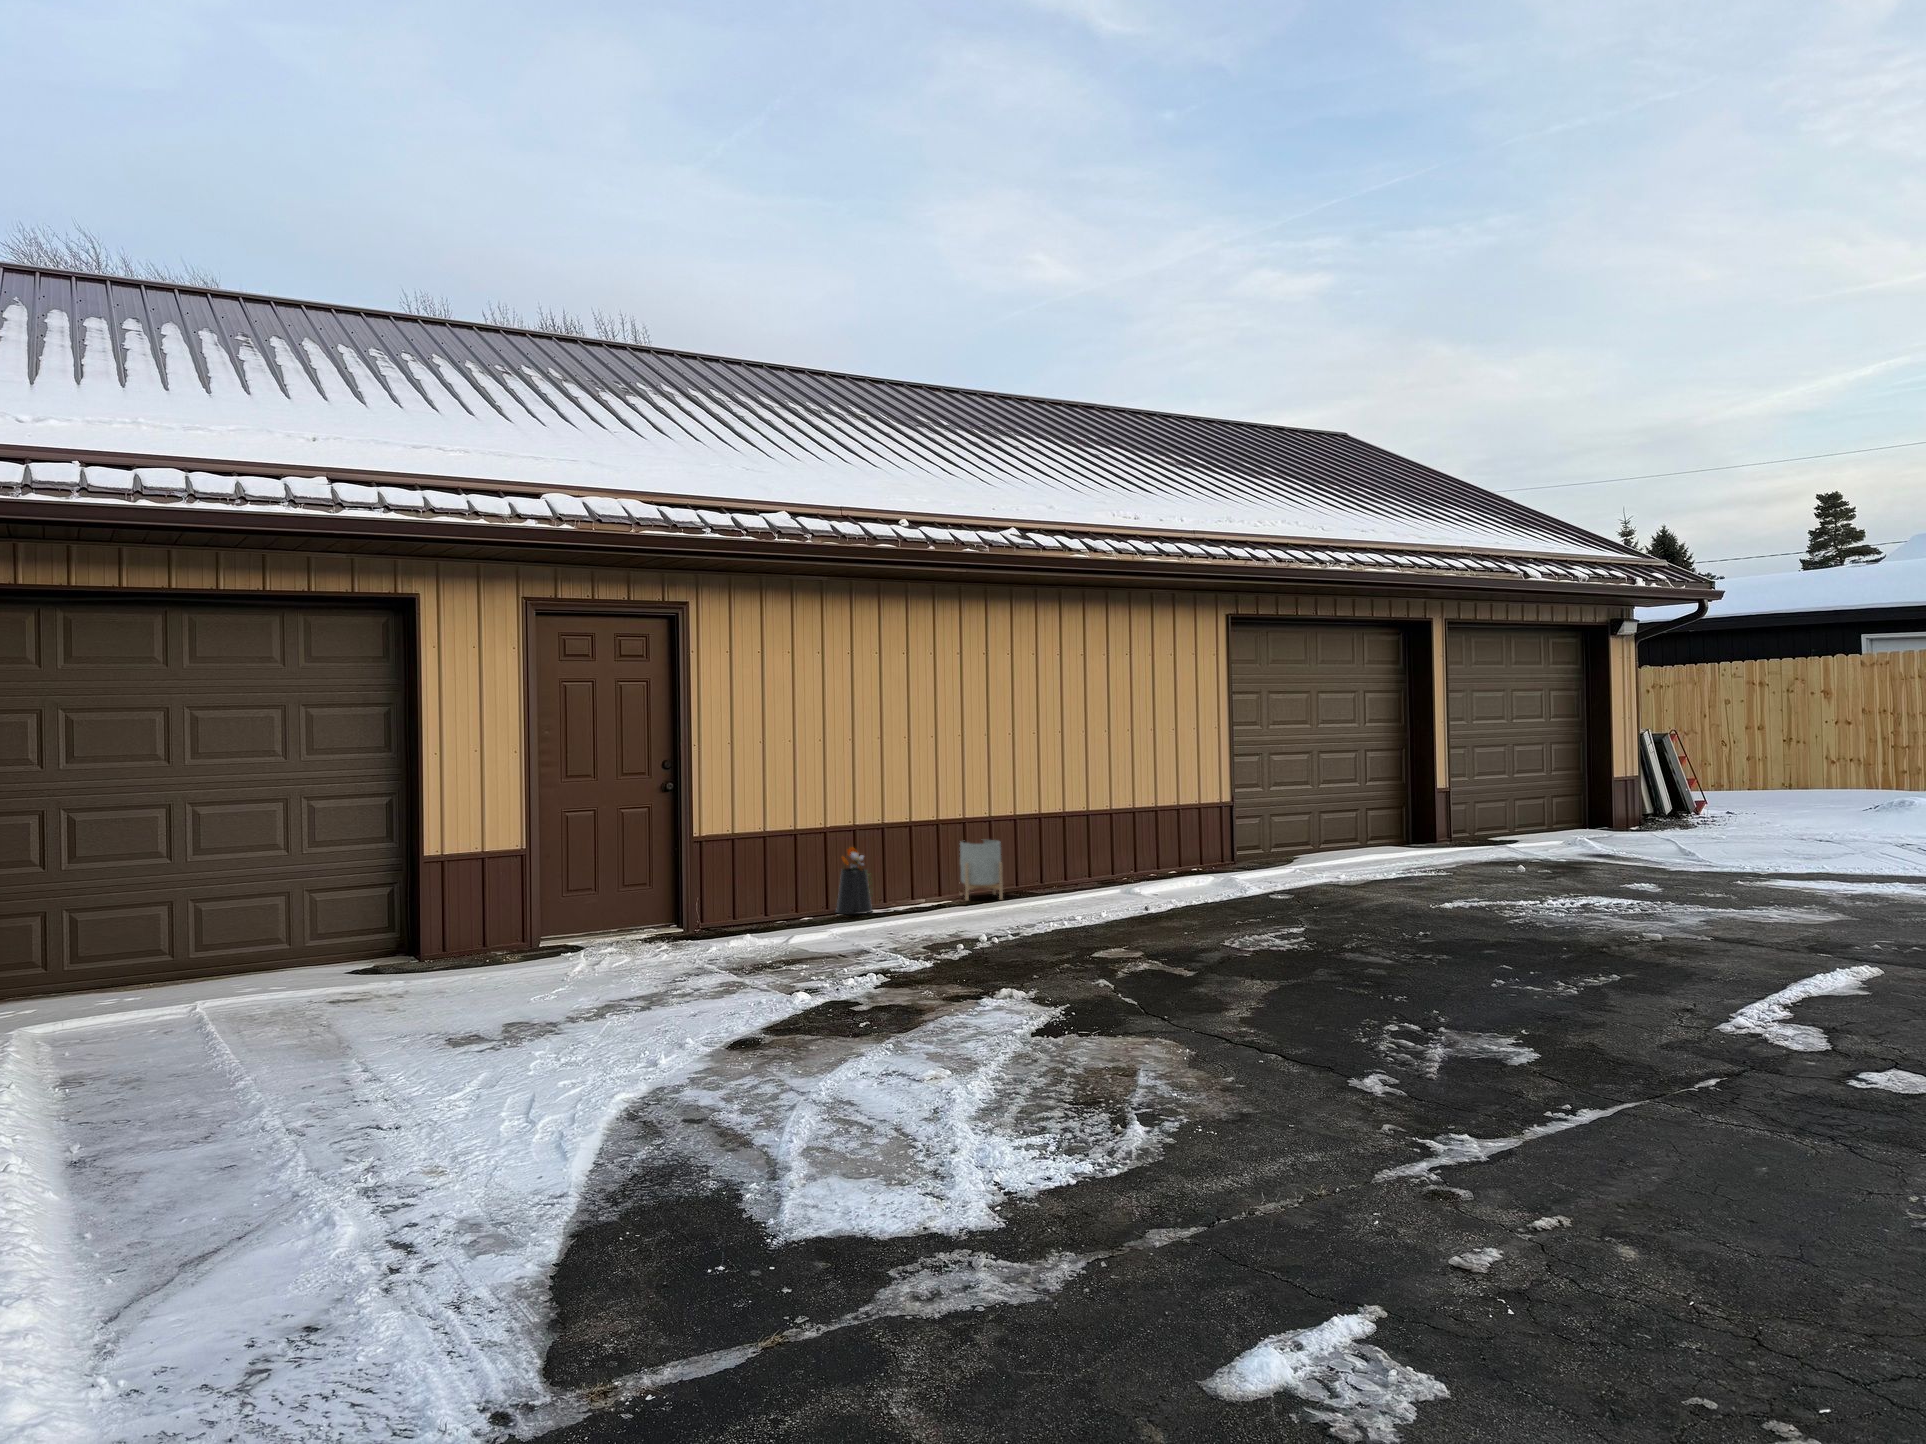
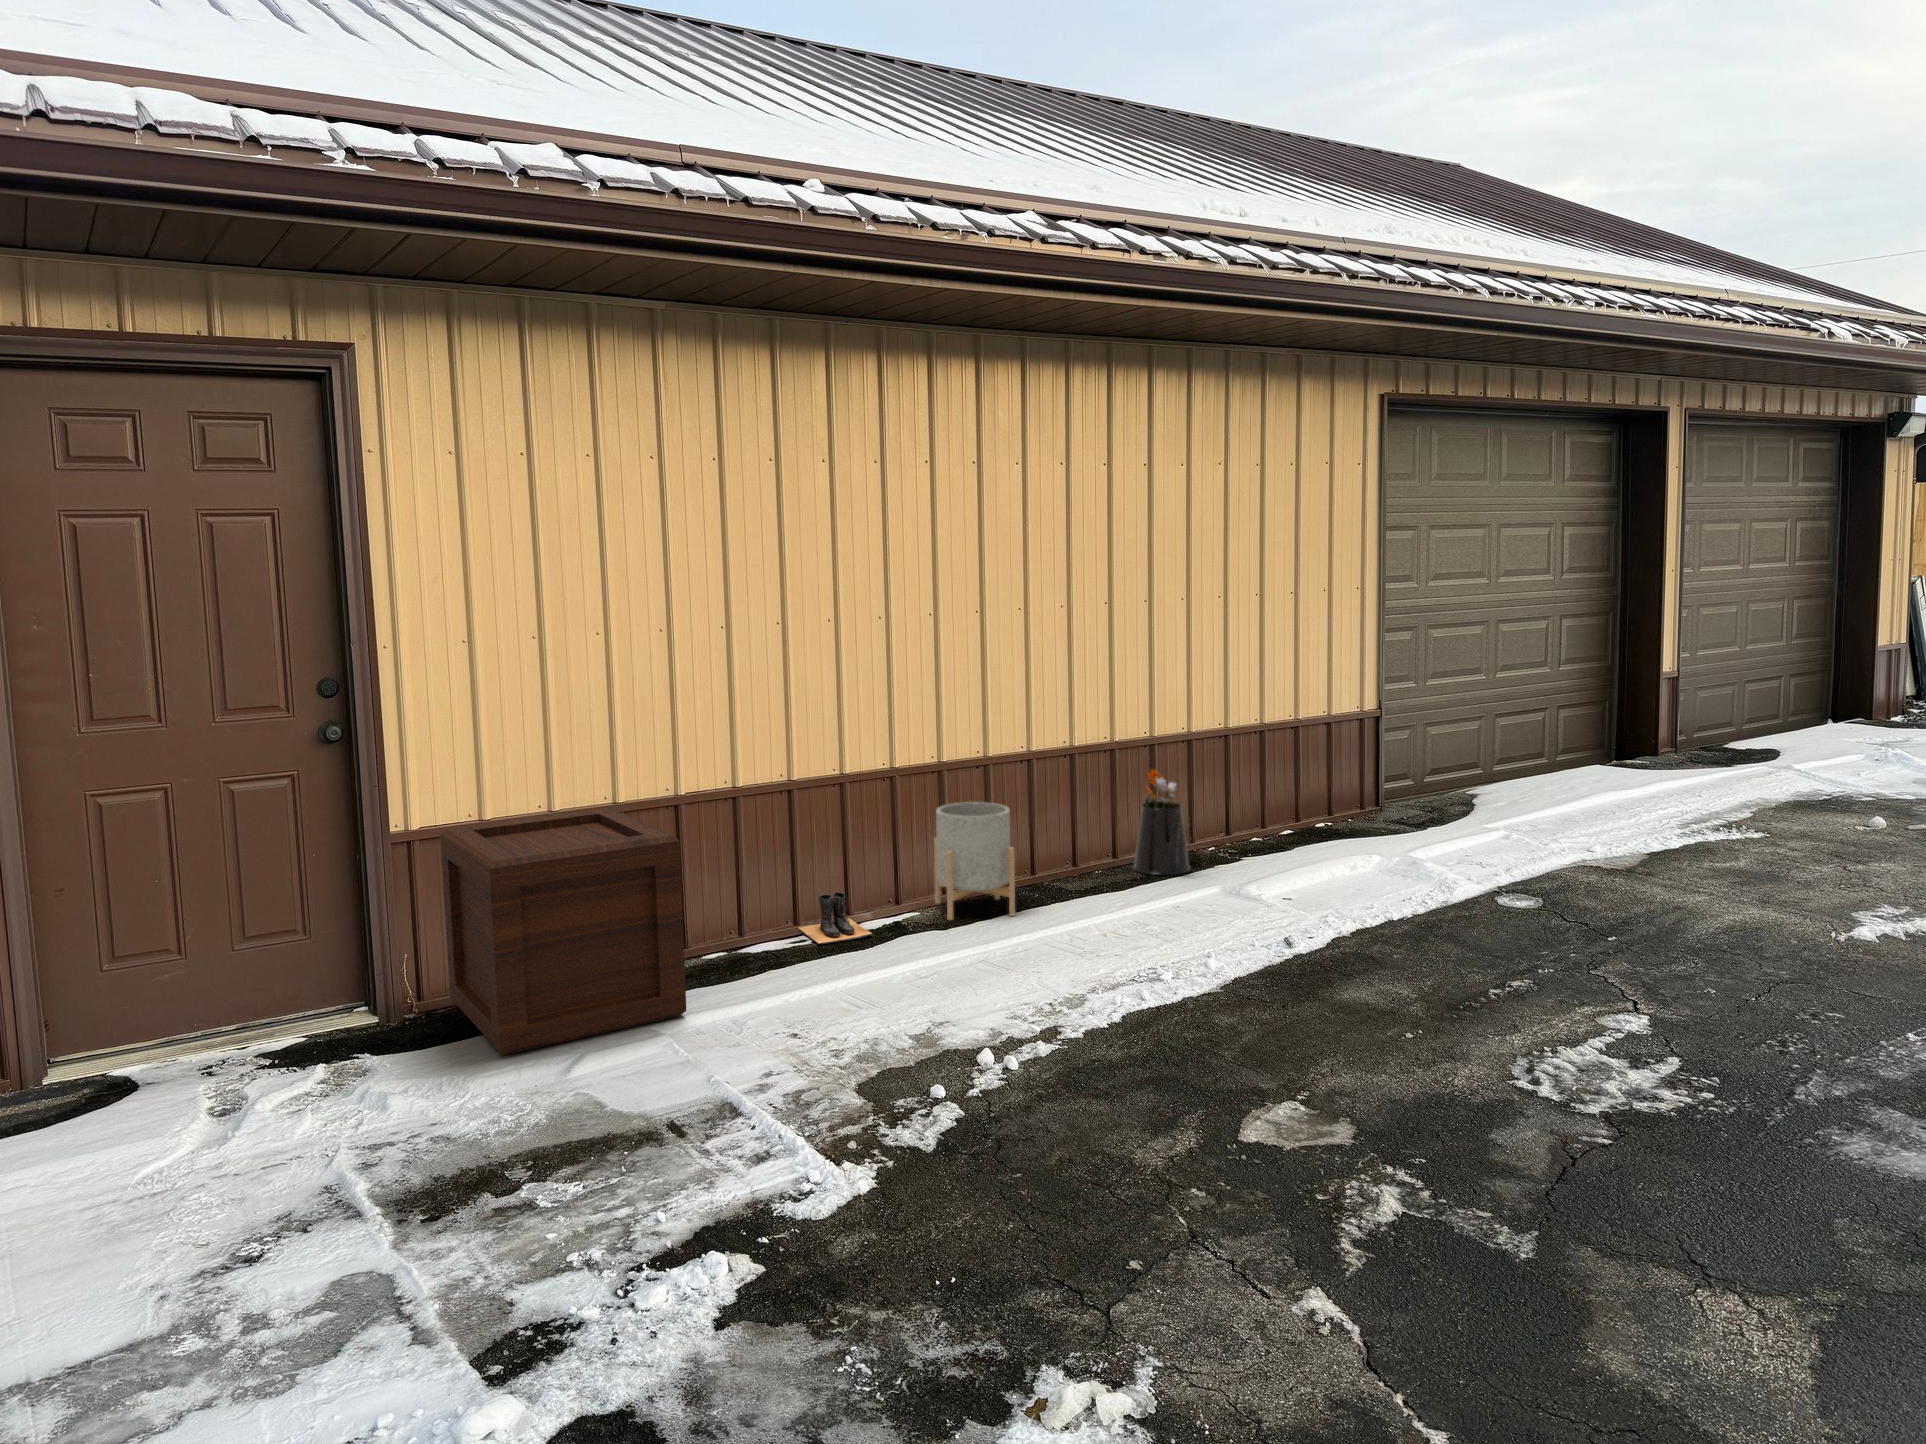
wooden crate: none [713,829,832,935] -> present [440,808,686,1055]
watering can: present [836,847,872,914] -> present [1133,770,1191,875]
boots: none [885,883,925,907] -> present [798,893,872,944]

